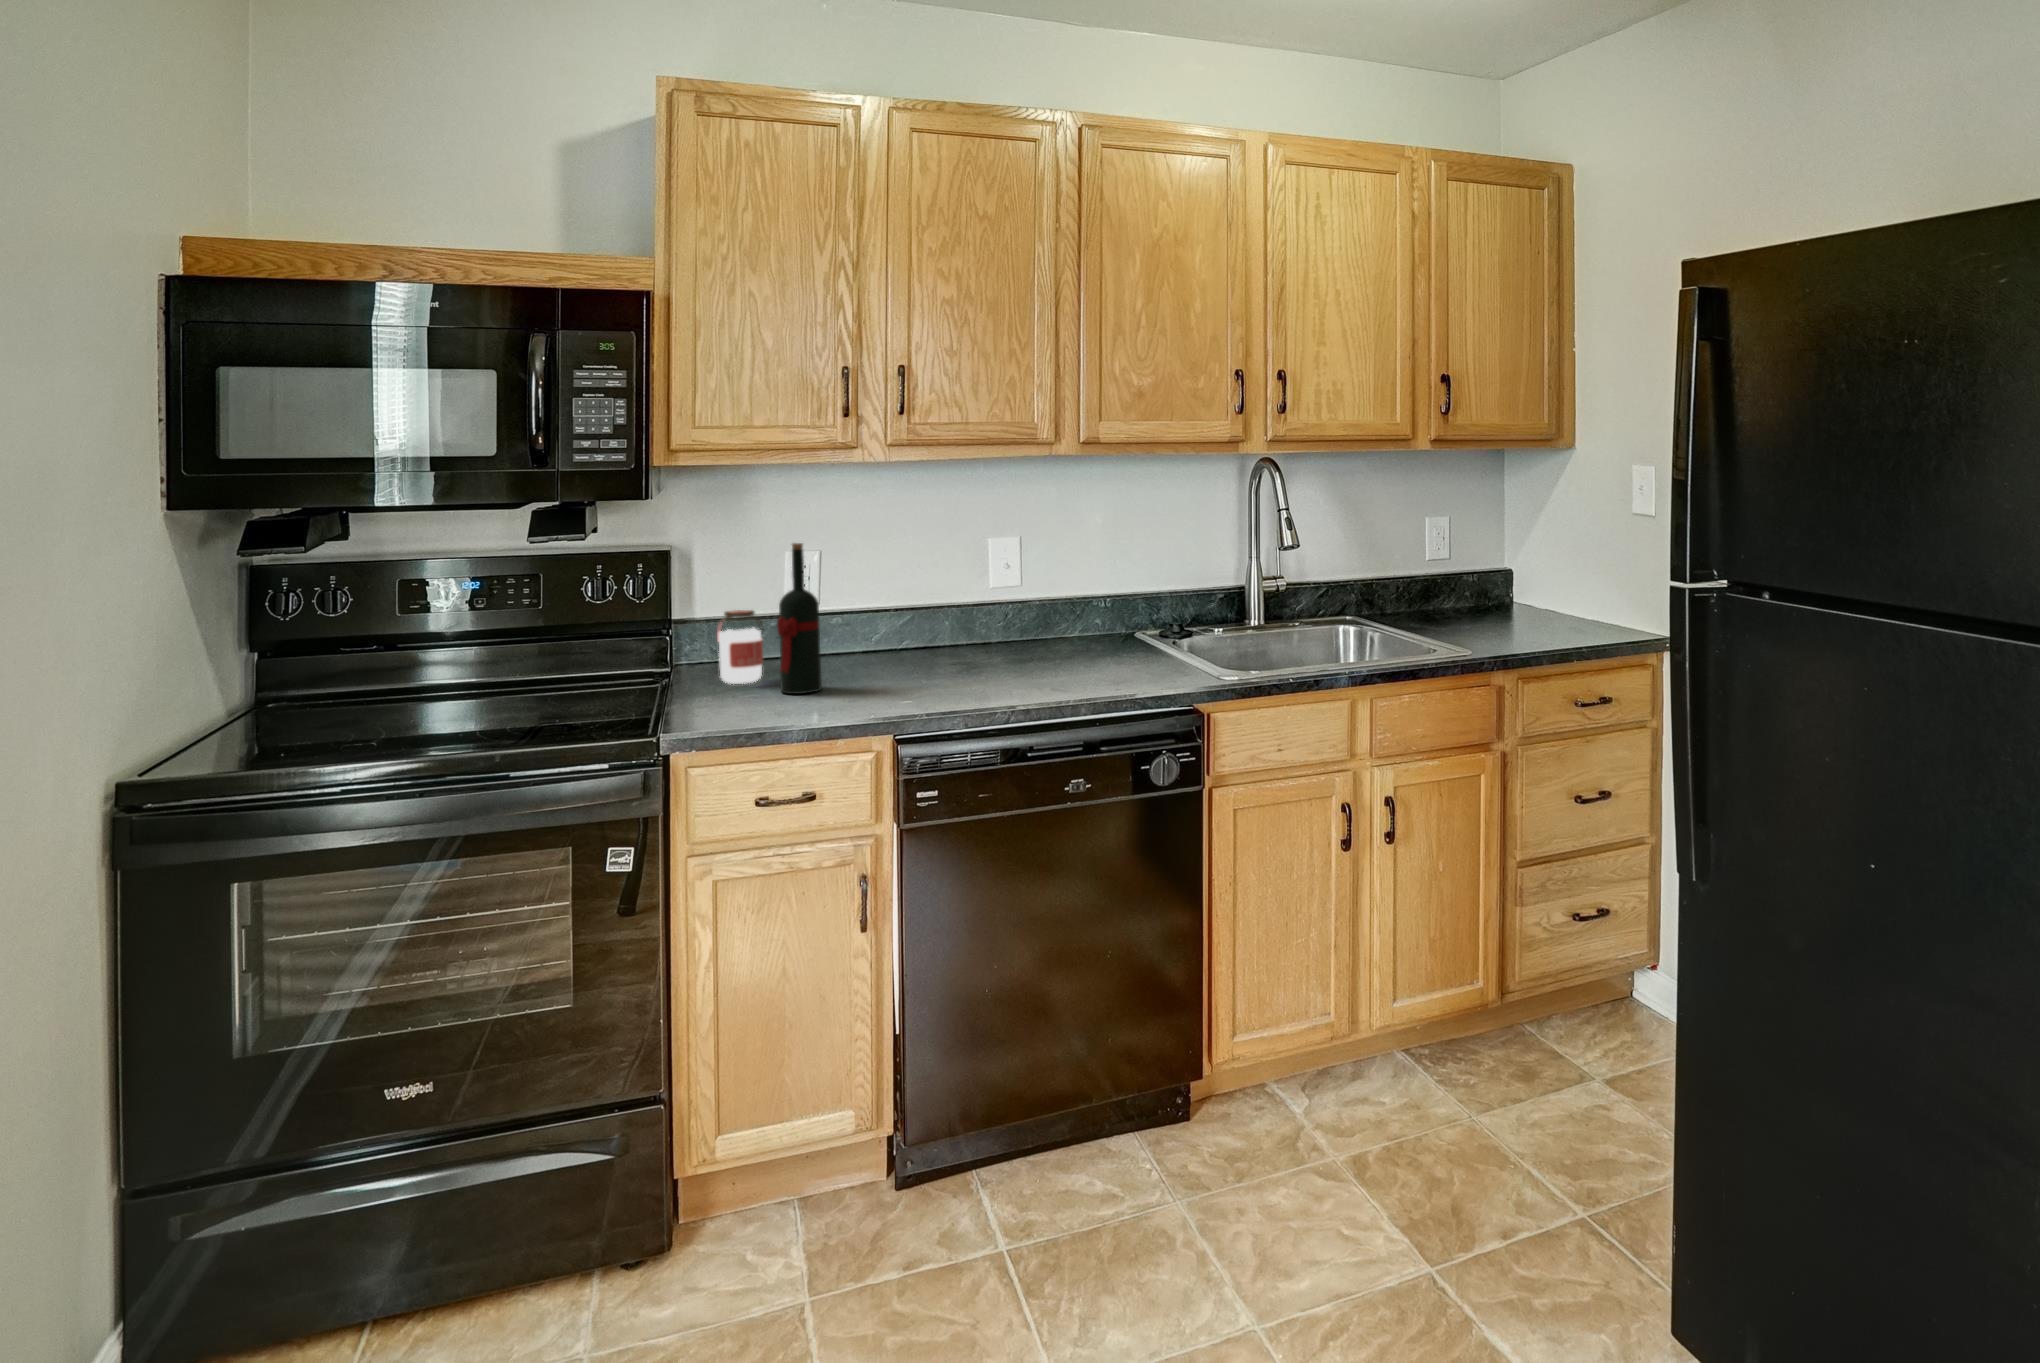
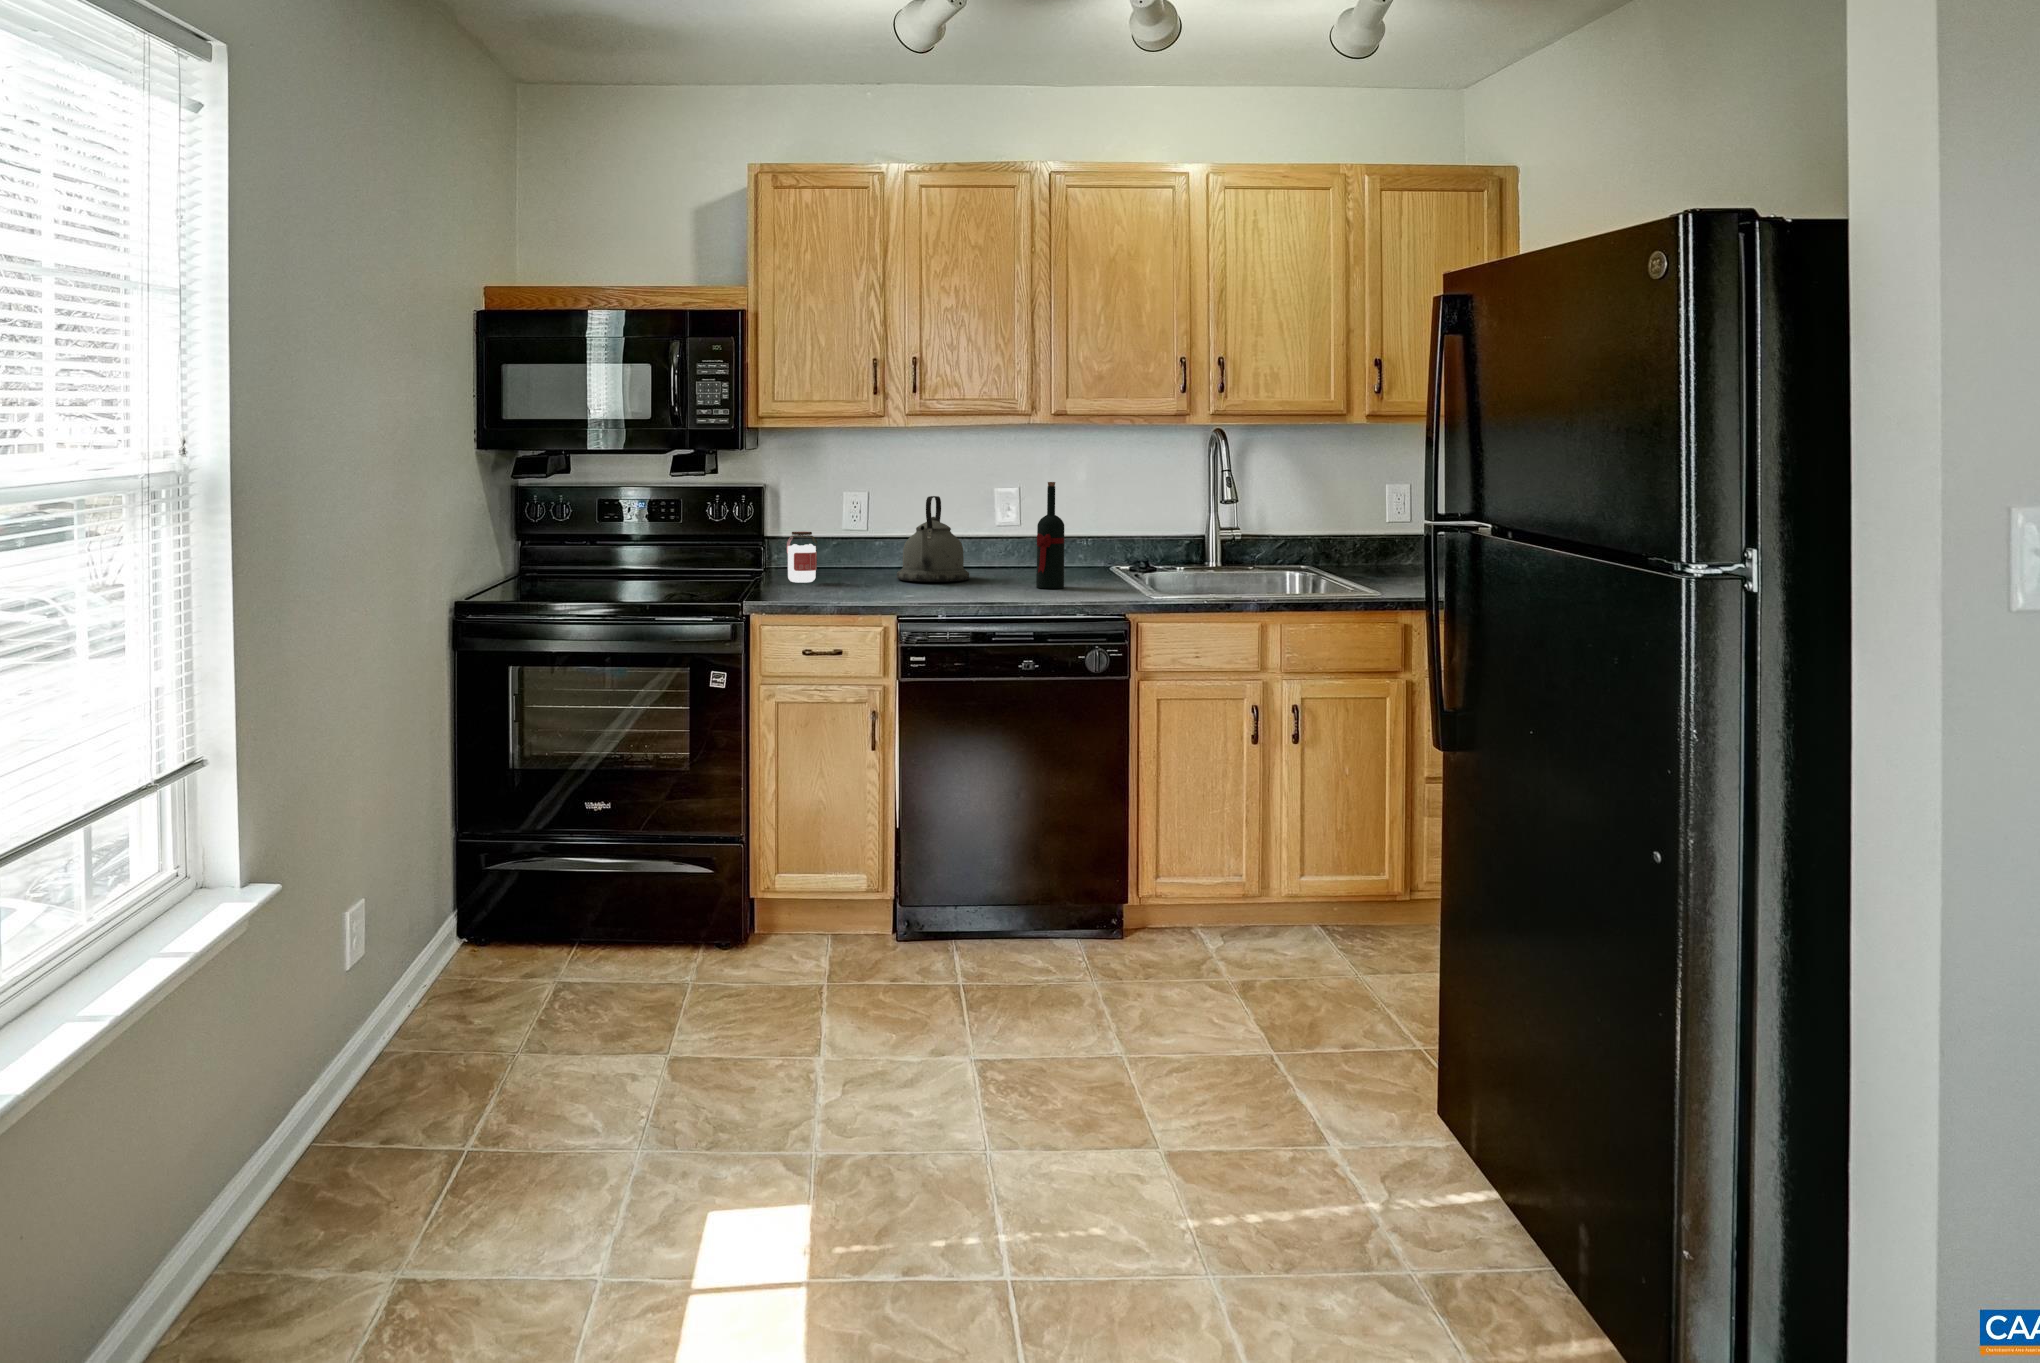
wine bottle: present [777,543,821,694] -> present [1036,482,1064,588]
kettle: none [877,553,976,671] -> present [897,496,969,582]

